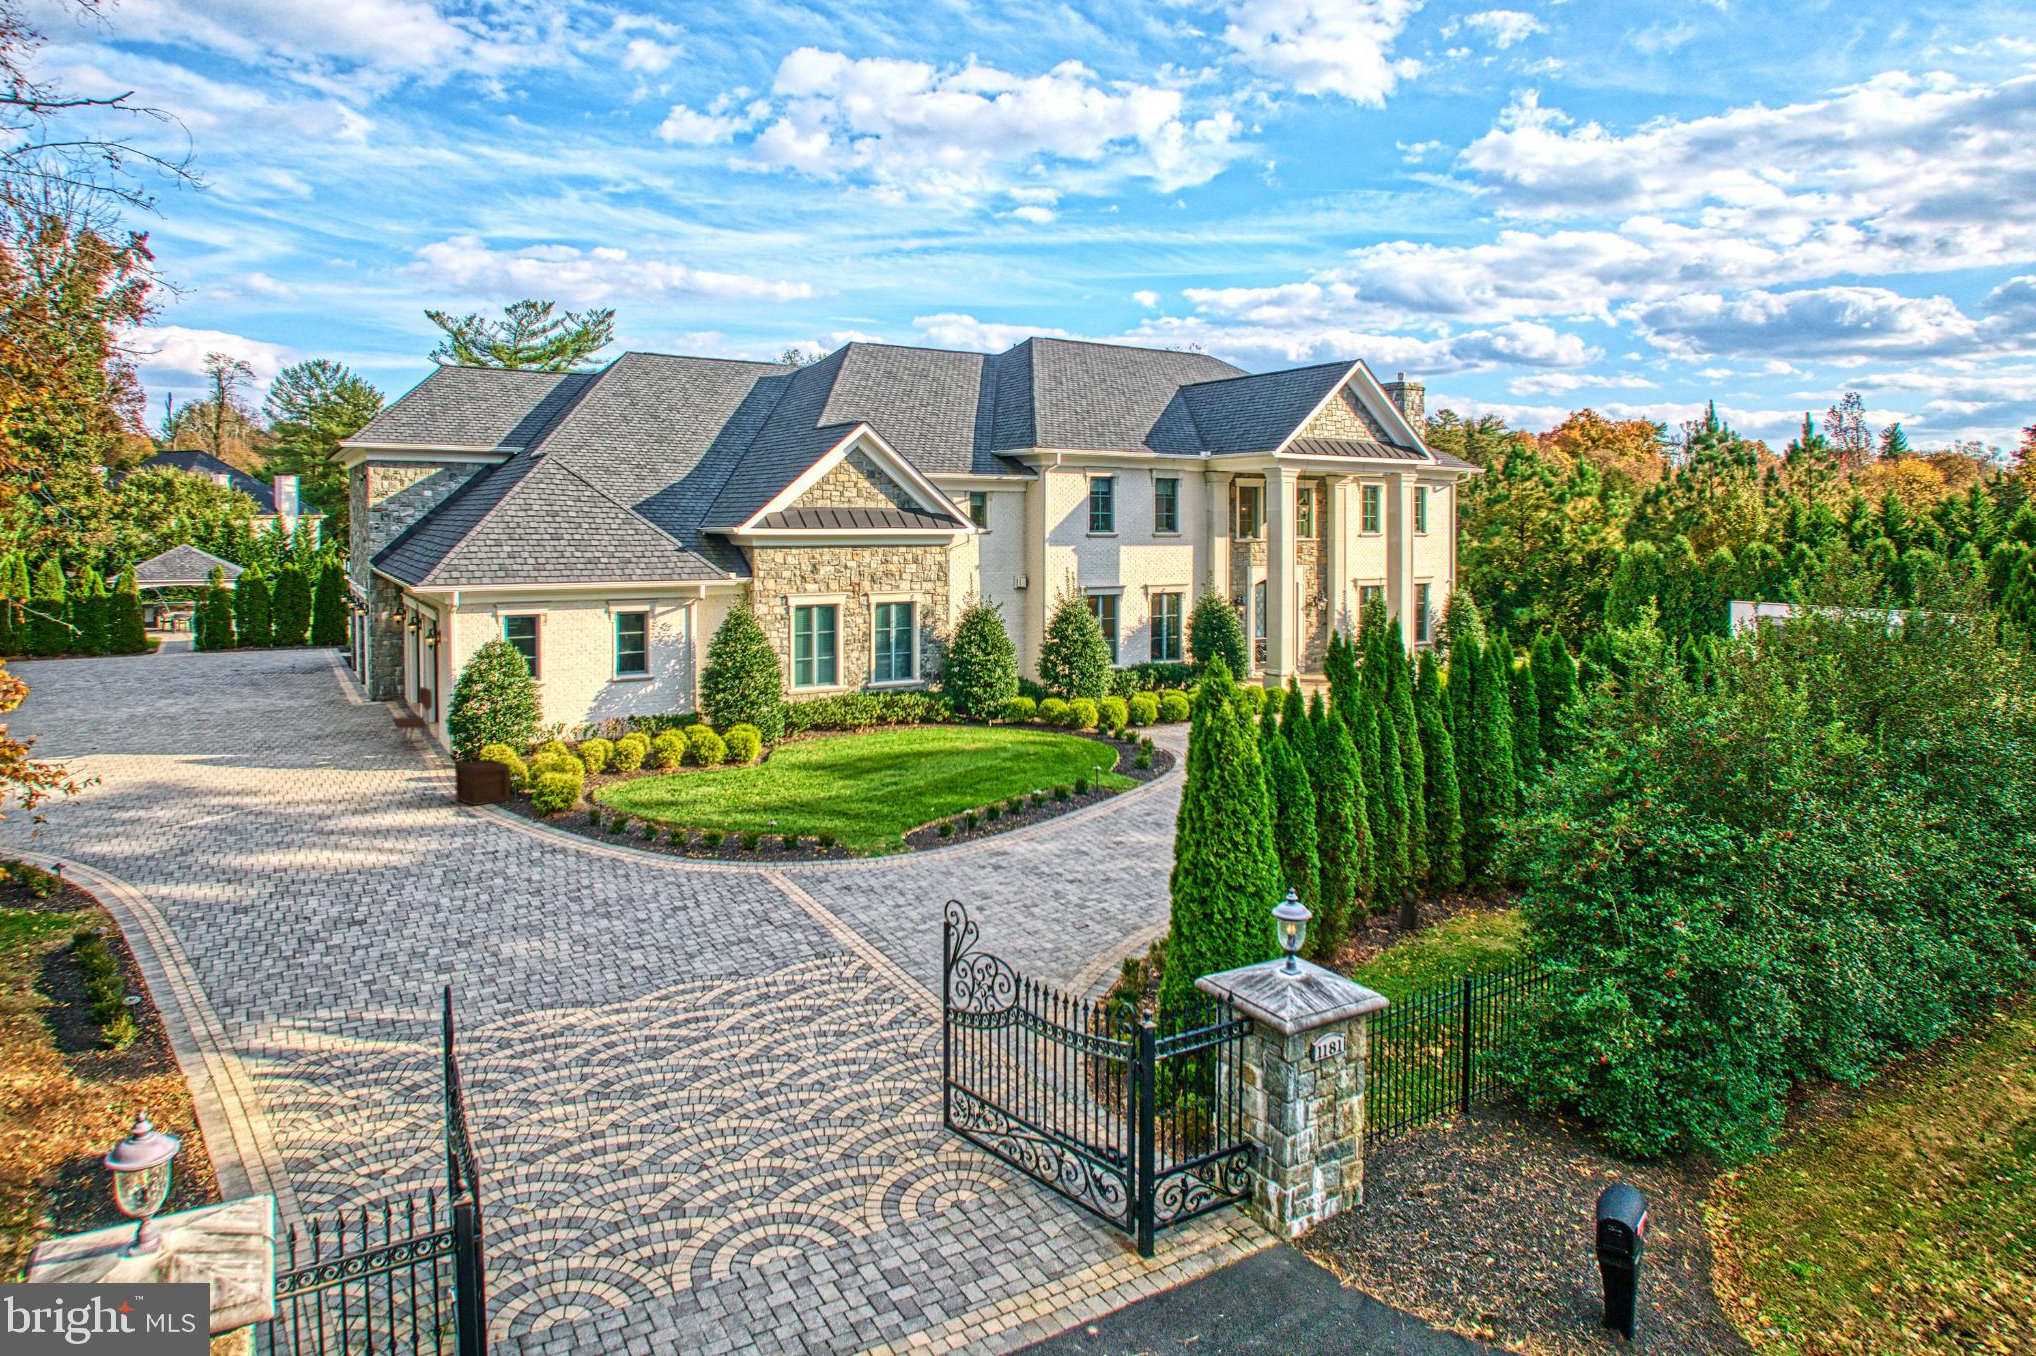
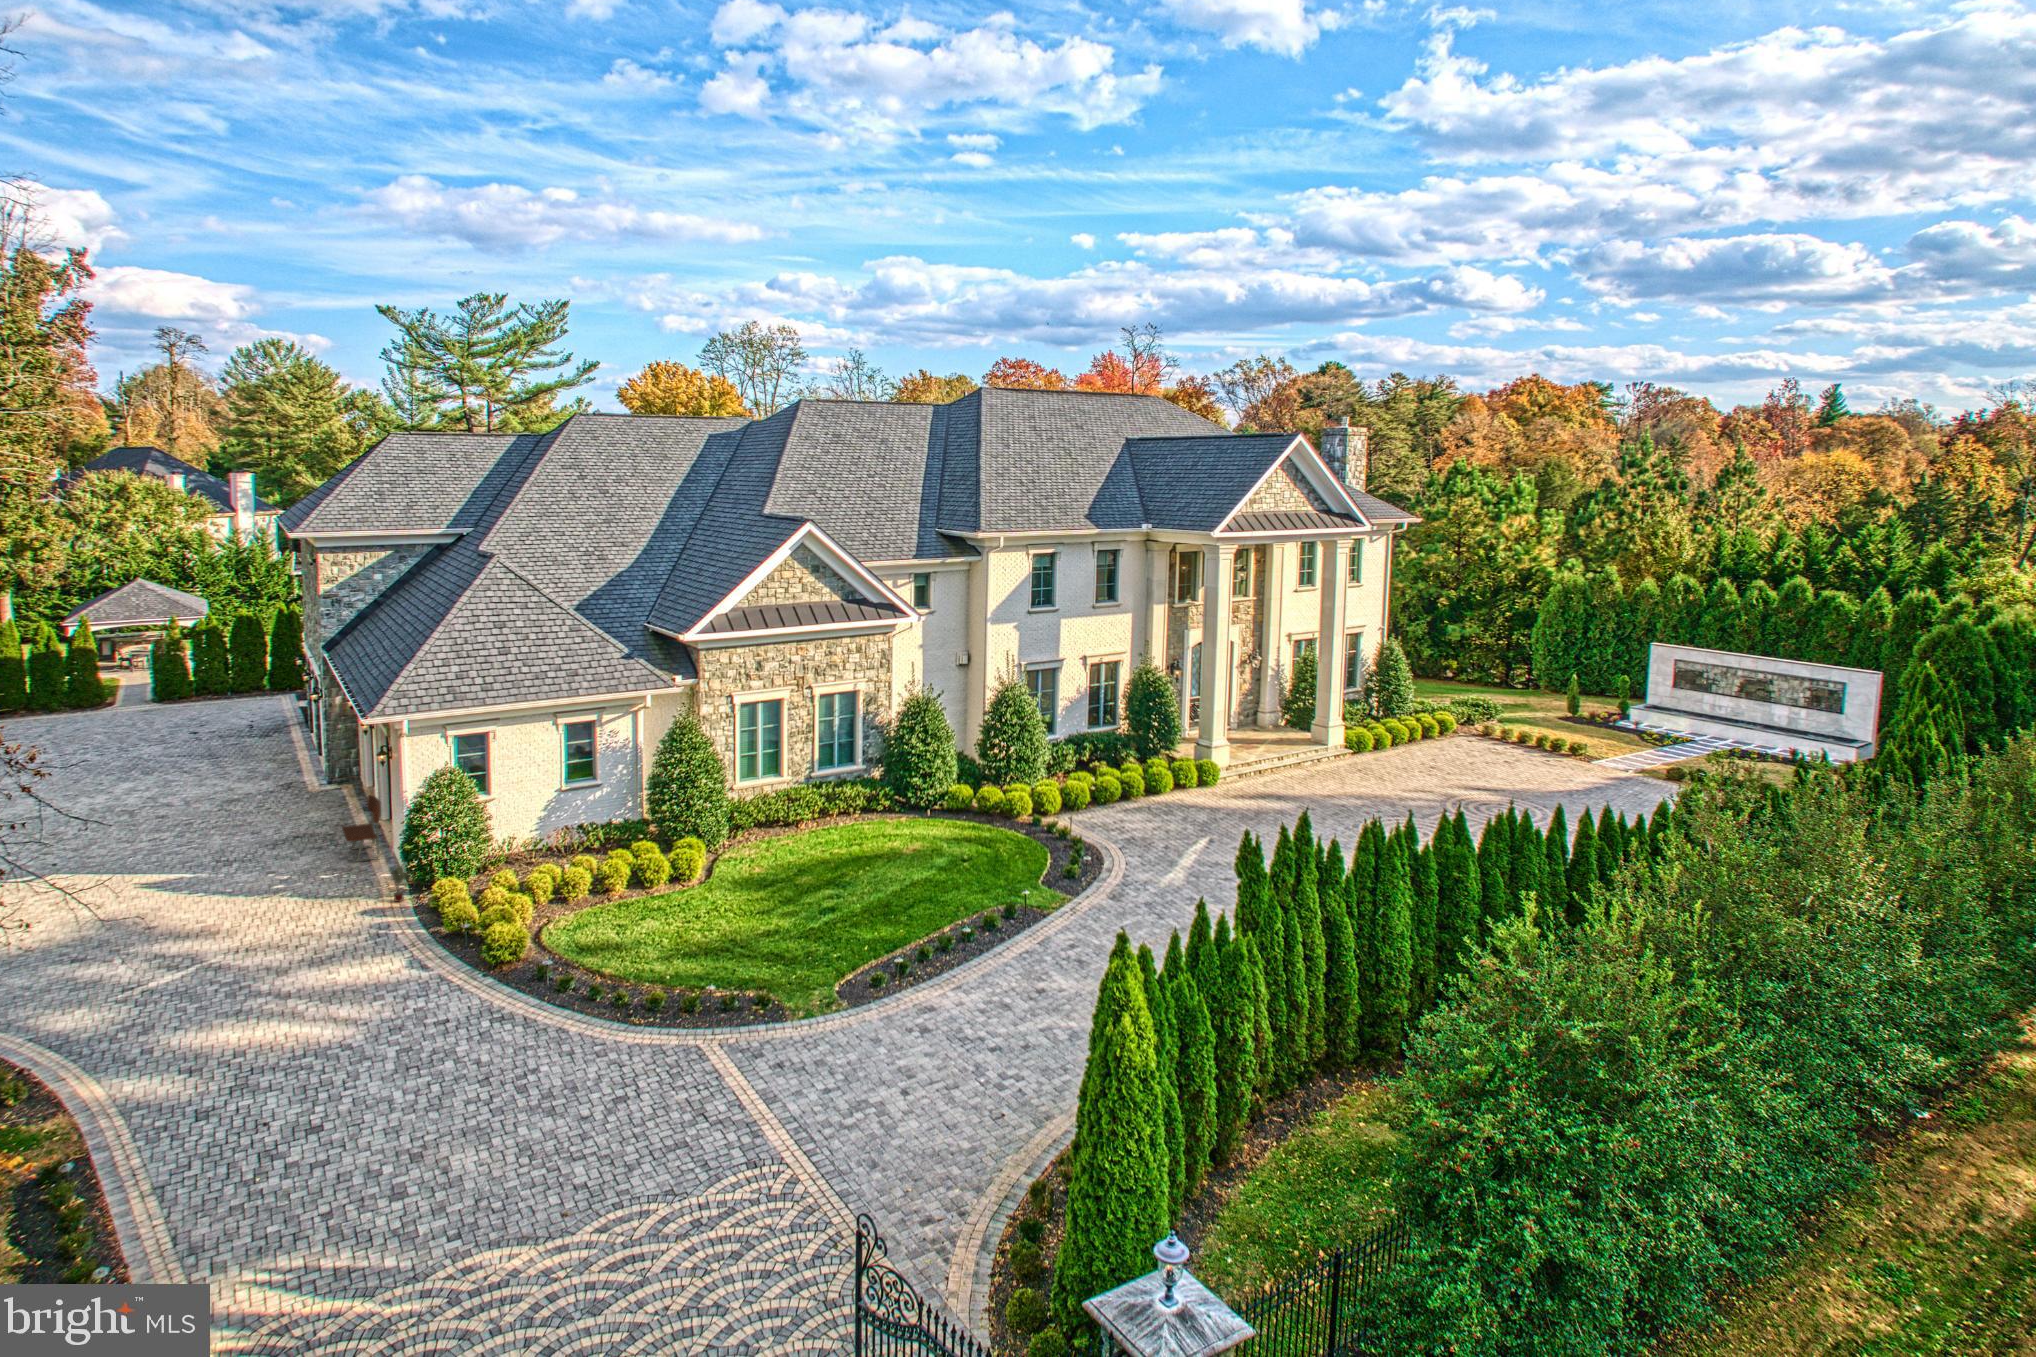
potted tree: none [438,731,466,776] -> present [391,862,413,902]
wooden crate: present [455,759,510,806] -> none [405,897,459,948]
watering can: present [1397,890,1419,929] -> none [1290,1065,1311,1106]

